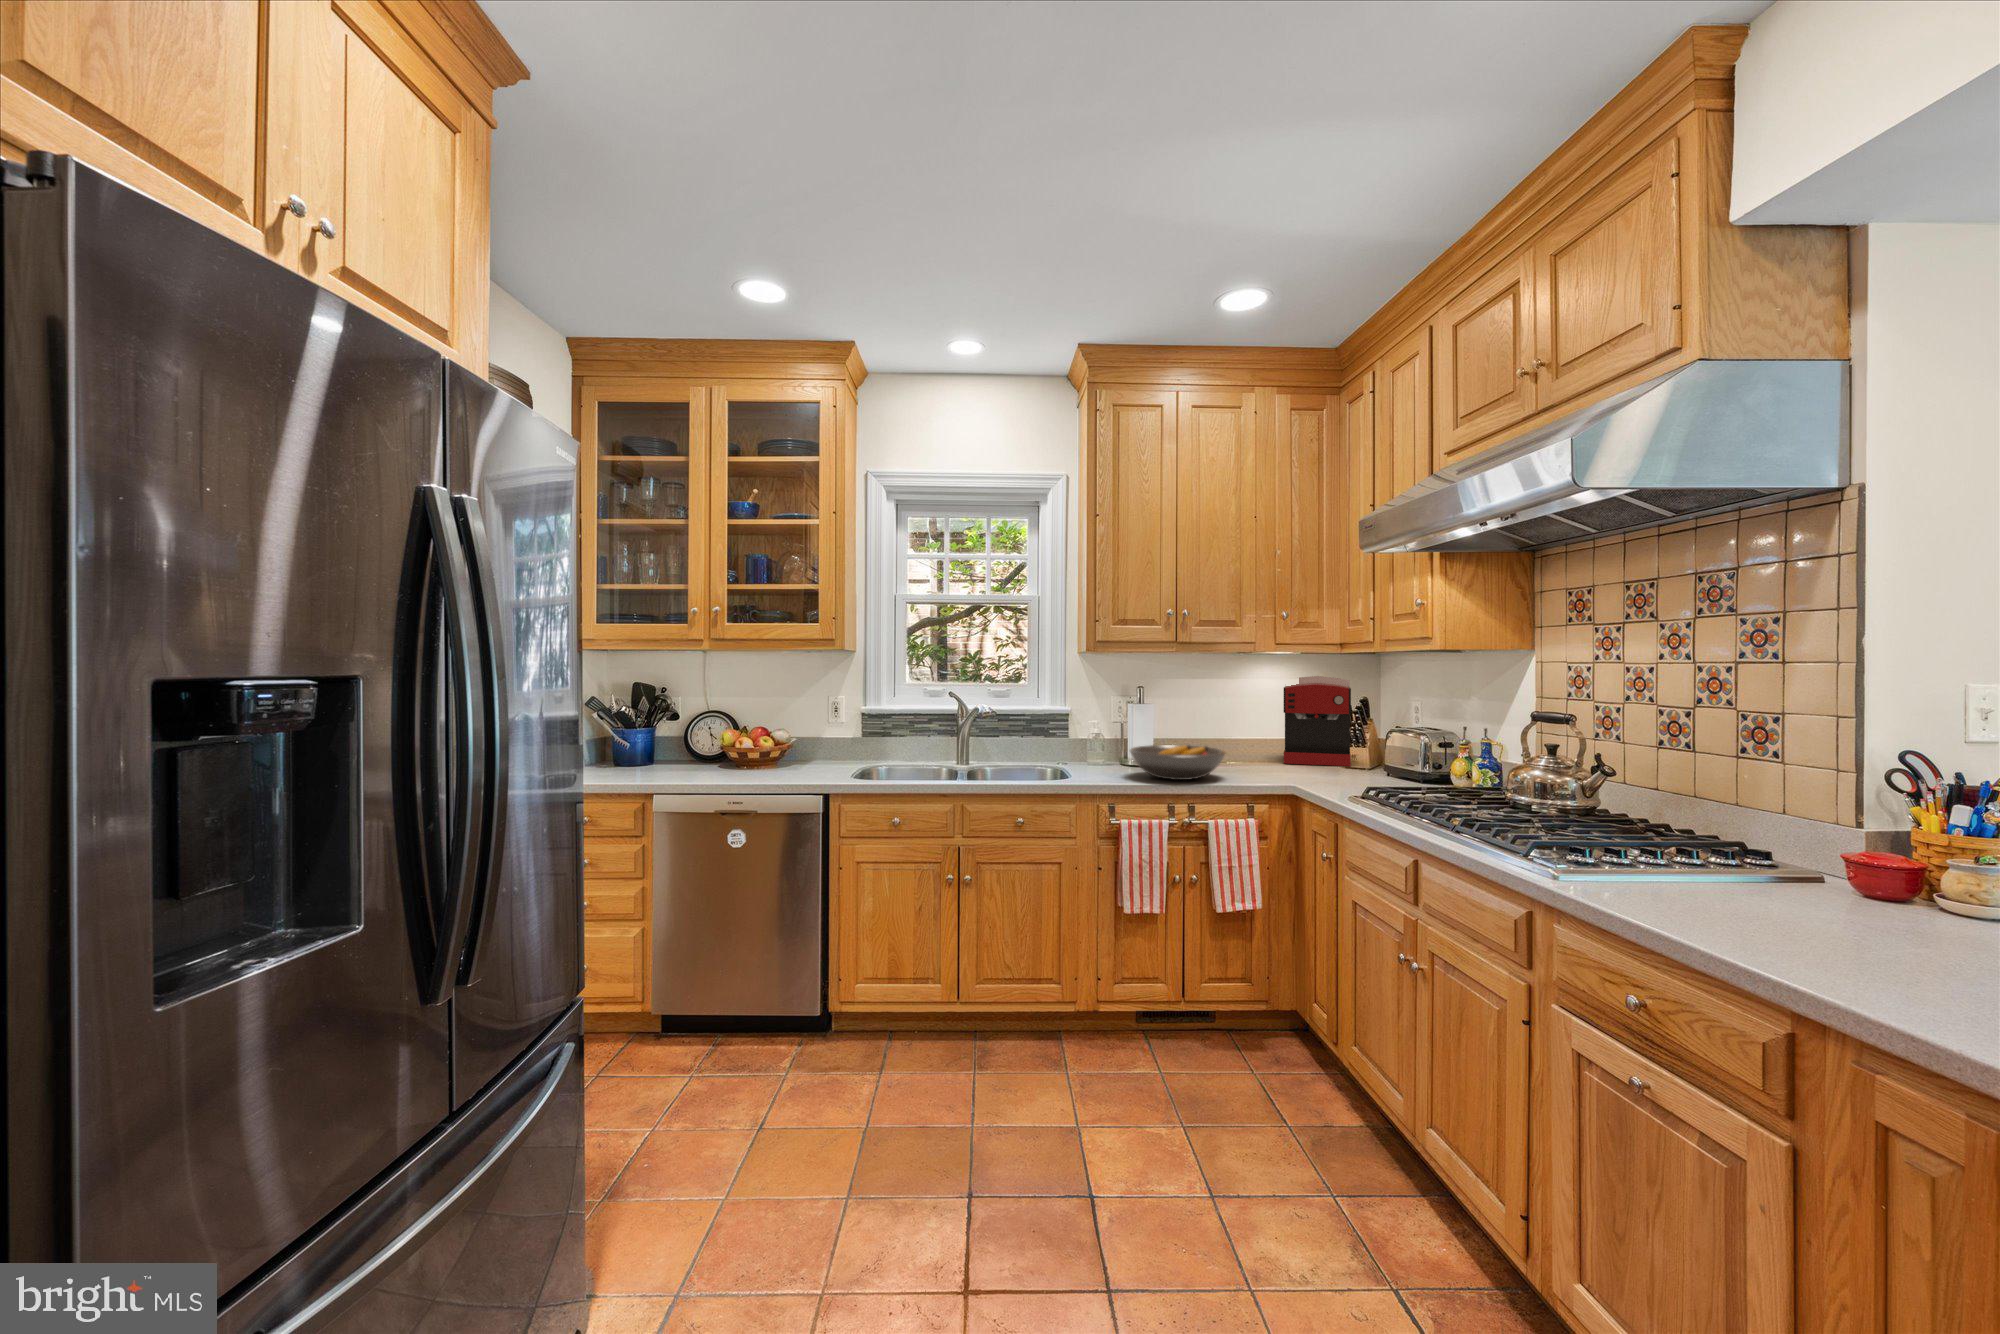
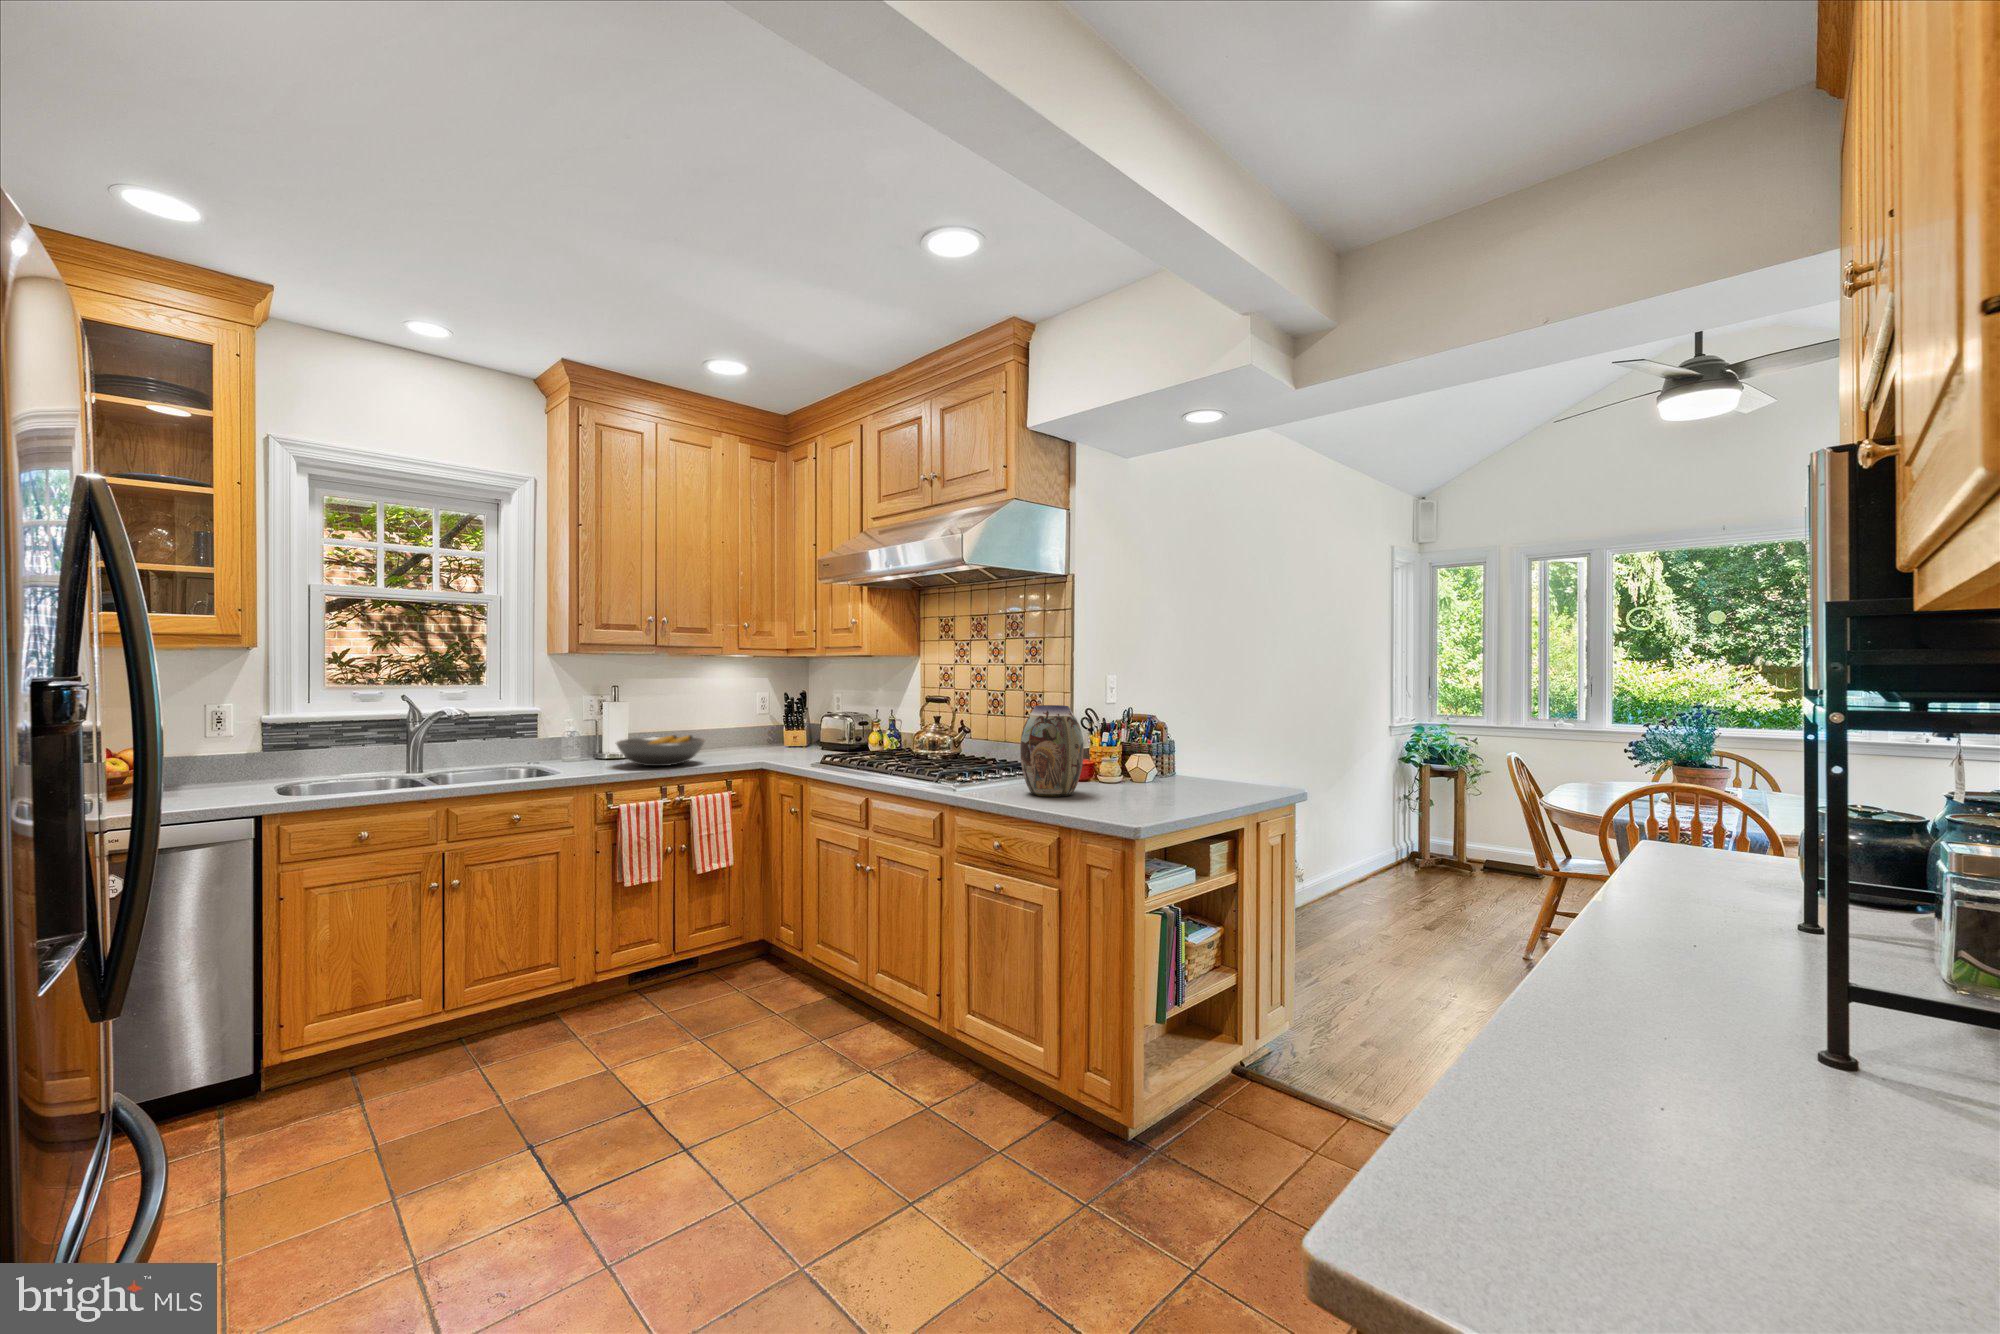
coffee maker: present [1283,676,1351,766] -> none [736,676,793,749]
vase: none [1704,744,1881,937] -> present [1020,705,1084,797]

